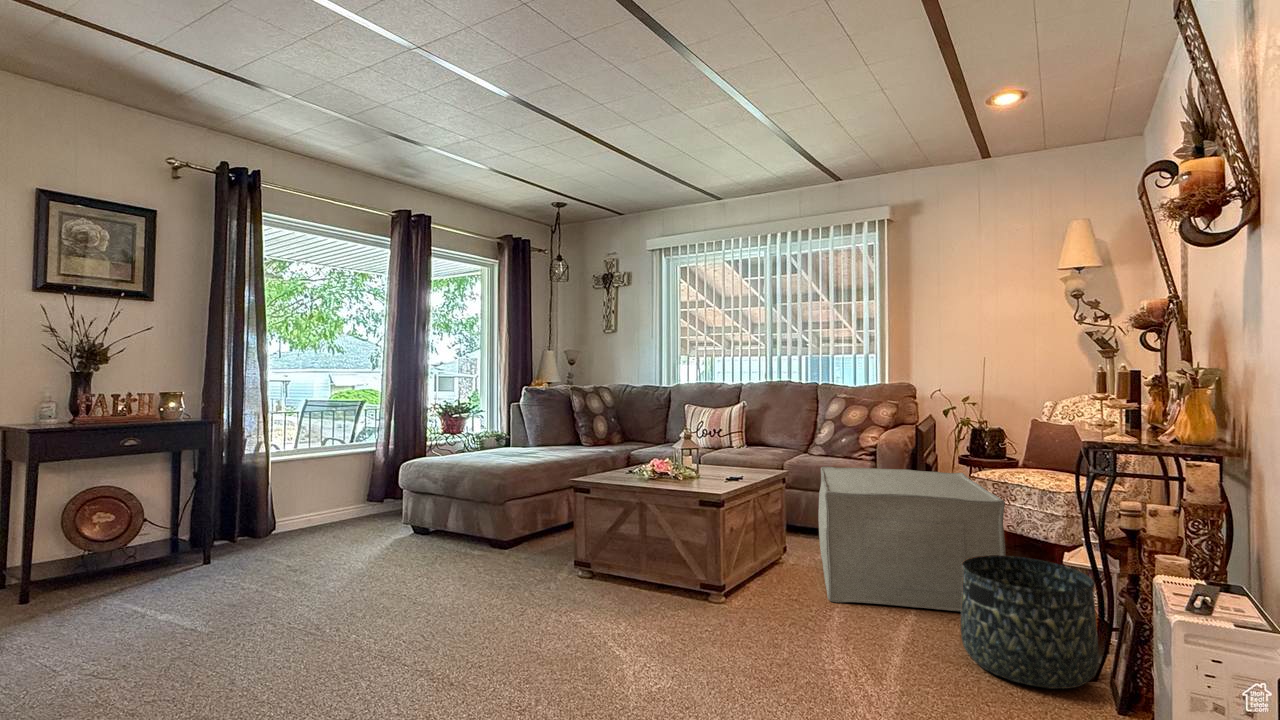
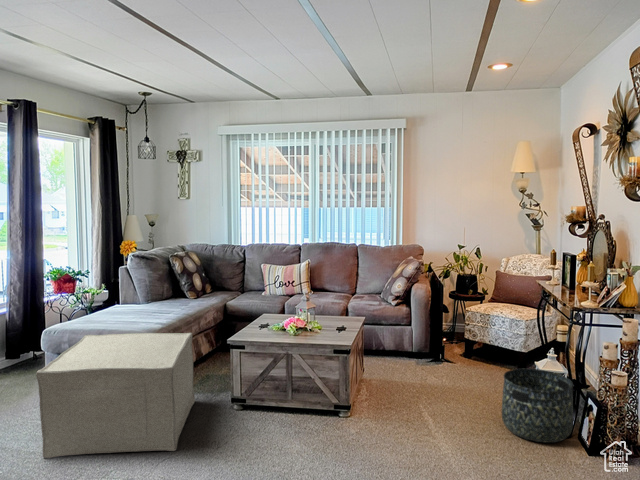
ottoman: present [818,467,1006,611] -> present [36,333,195,458]

